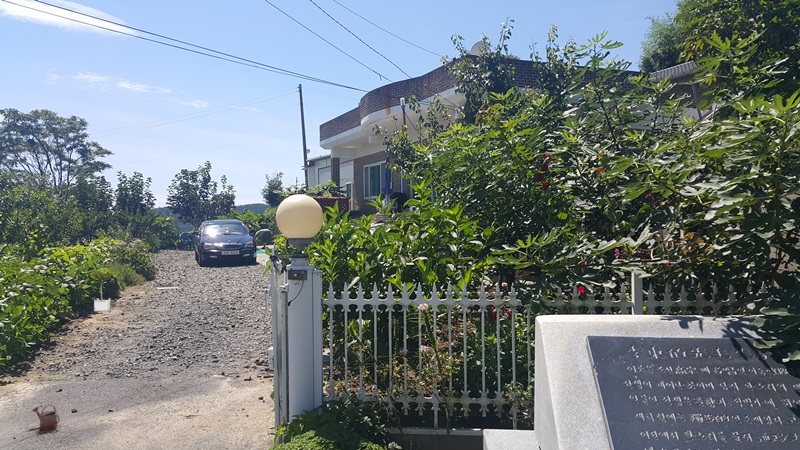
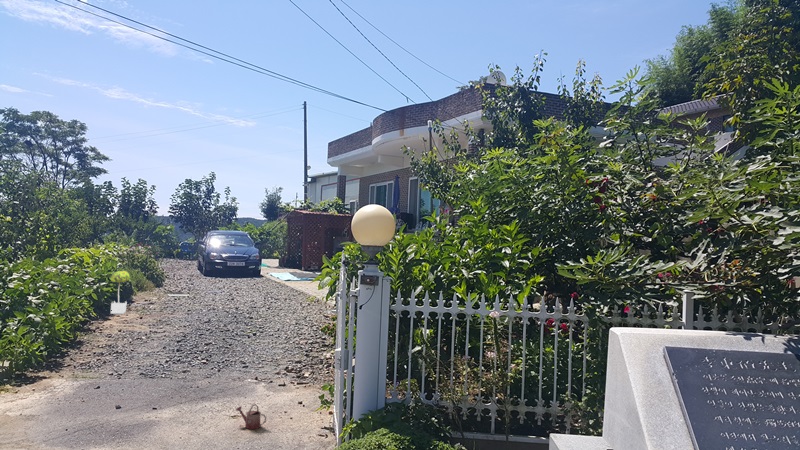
watering can: present [32,405,60,430] -> present [236,404,266,429]

